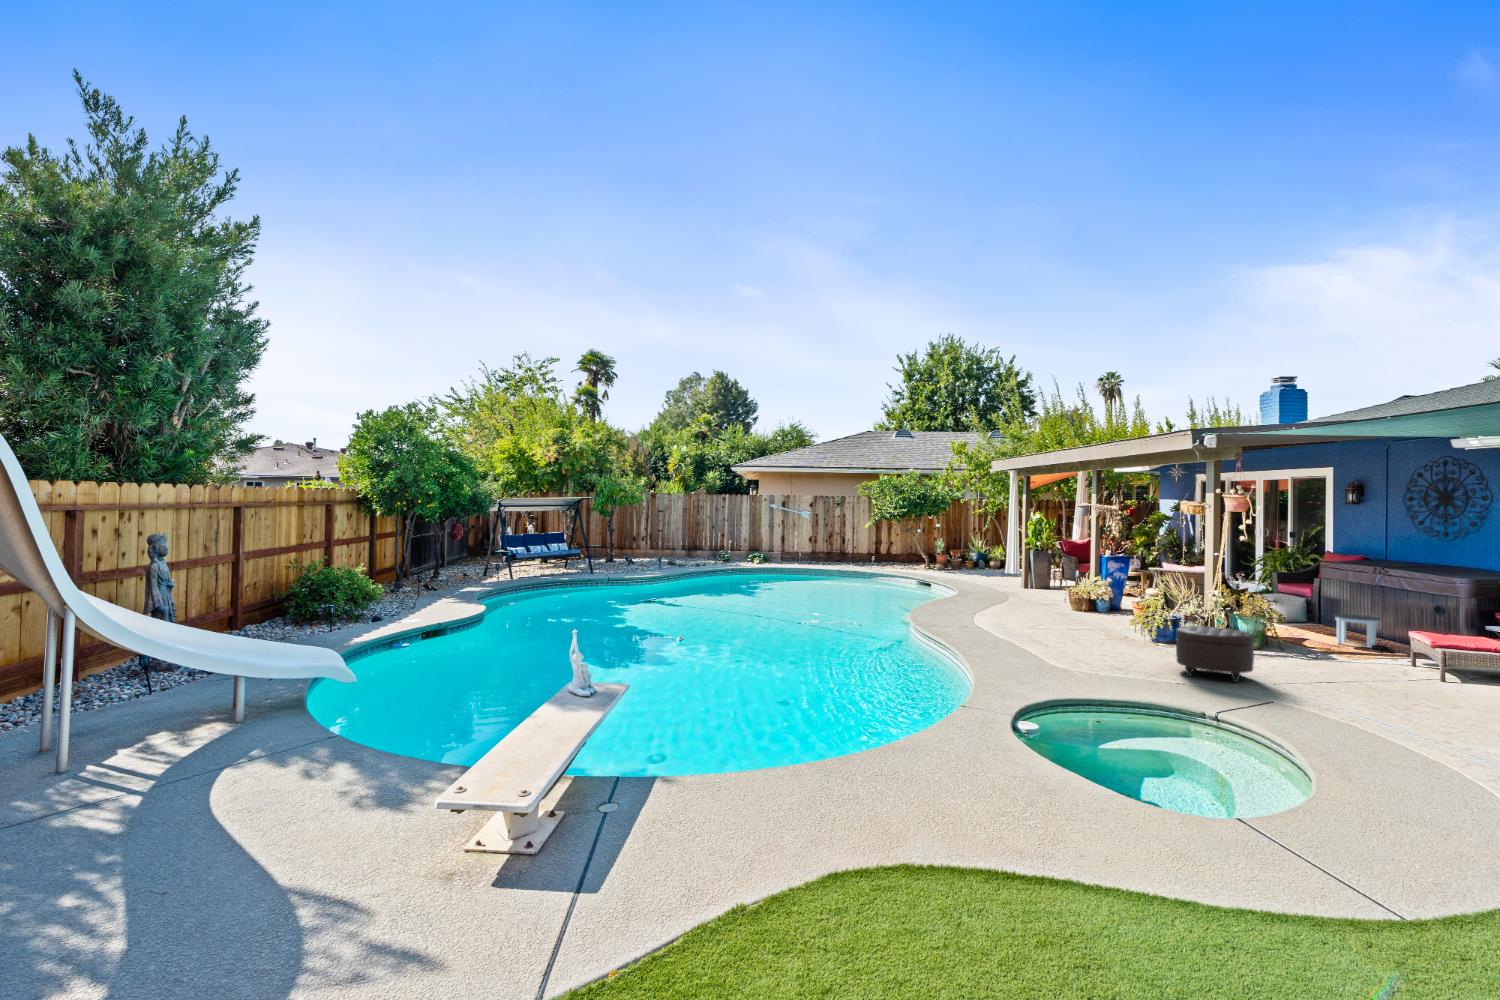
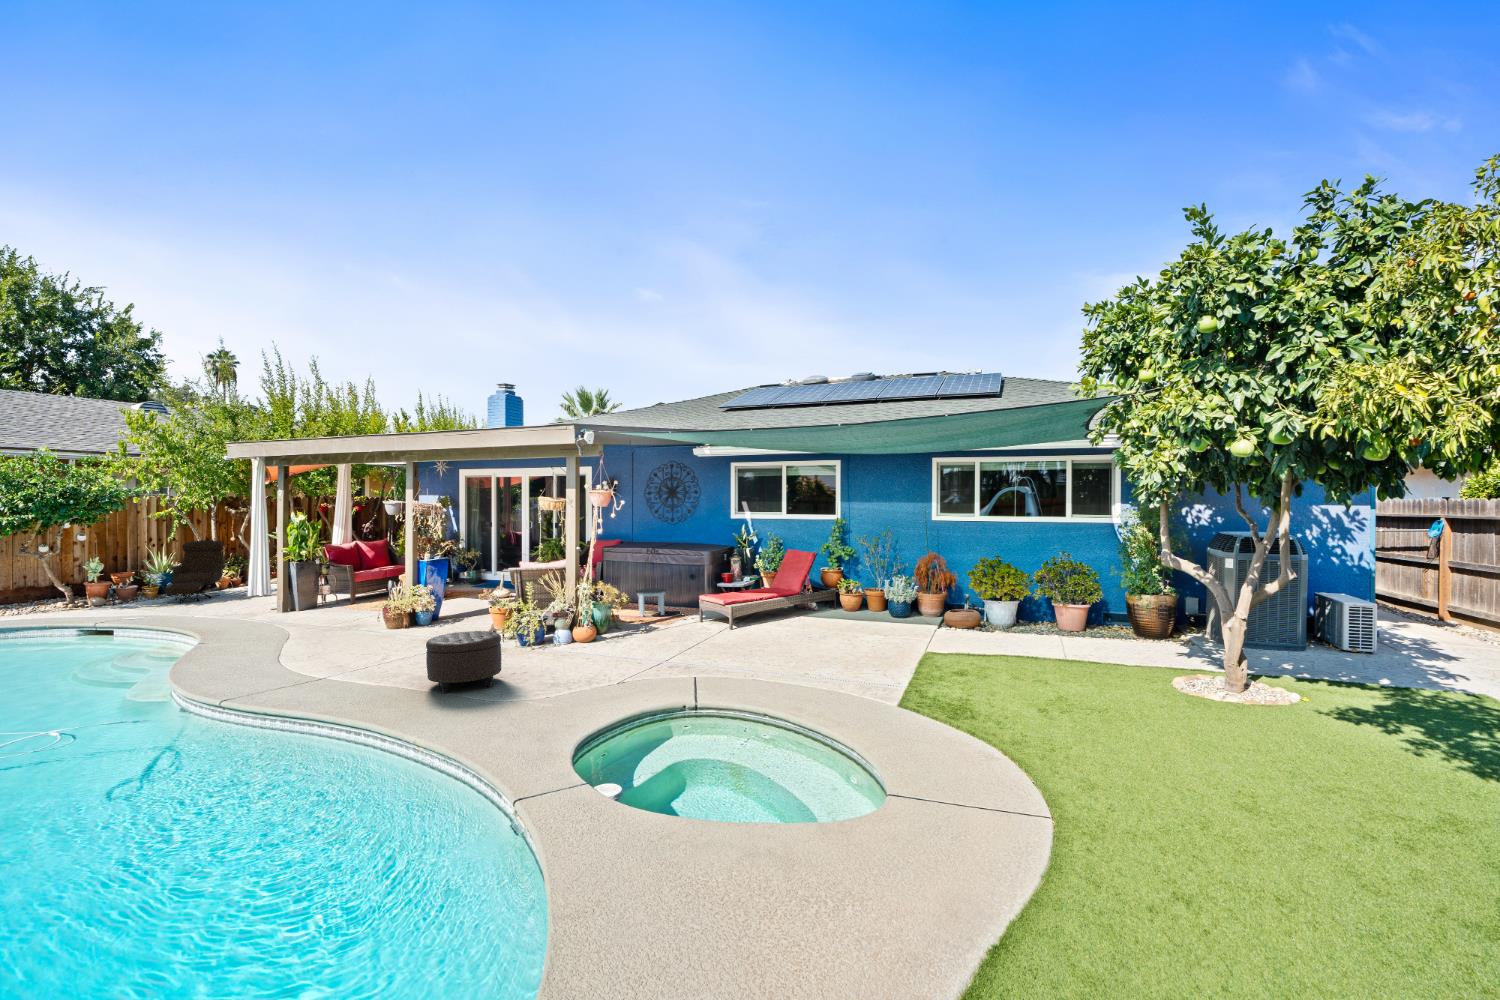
lounge chair: none [969,532,1010,575] -> present [164,540,227,602]
ottoman: present [1176,626,1254,682] -> present [426,631,501,693]

